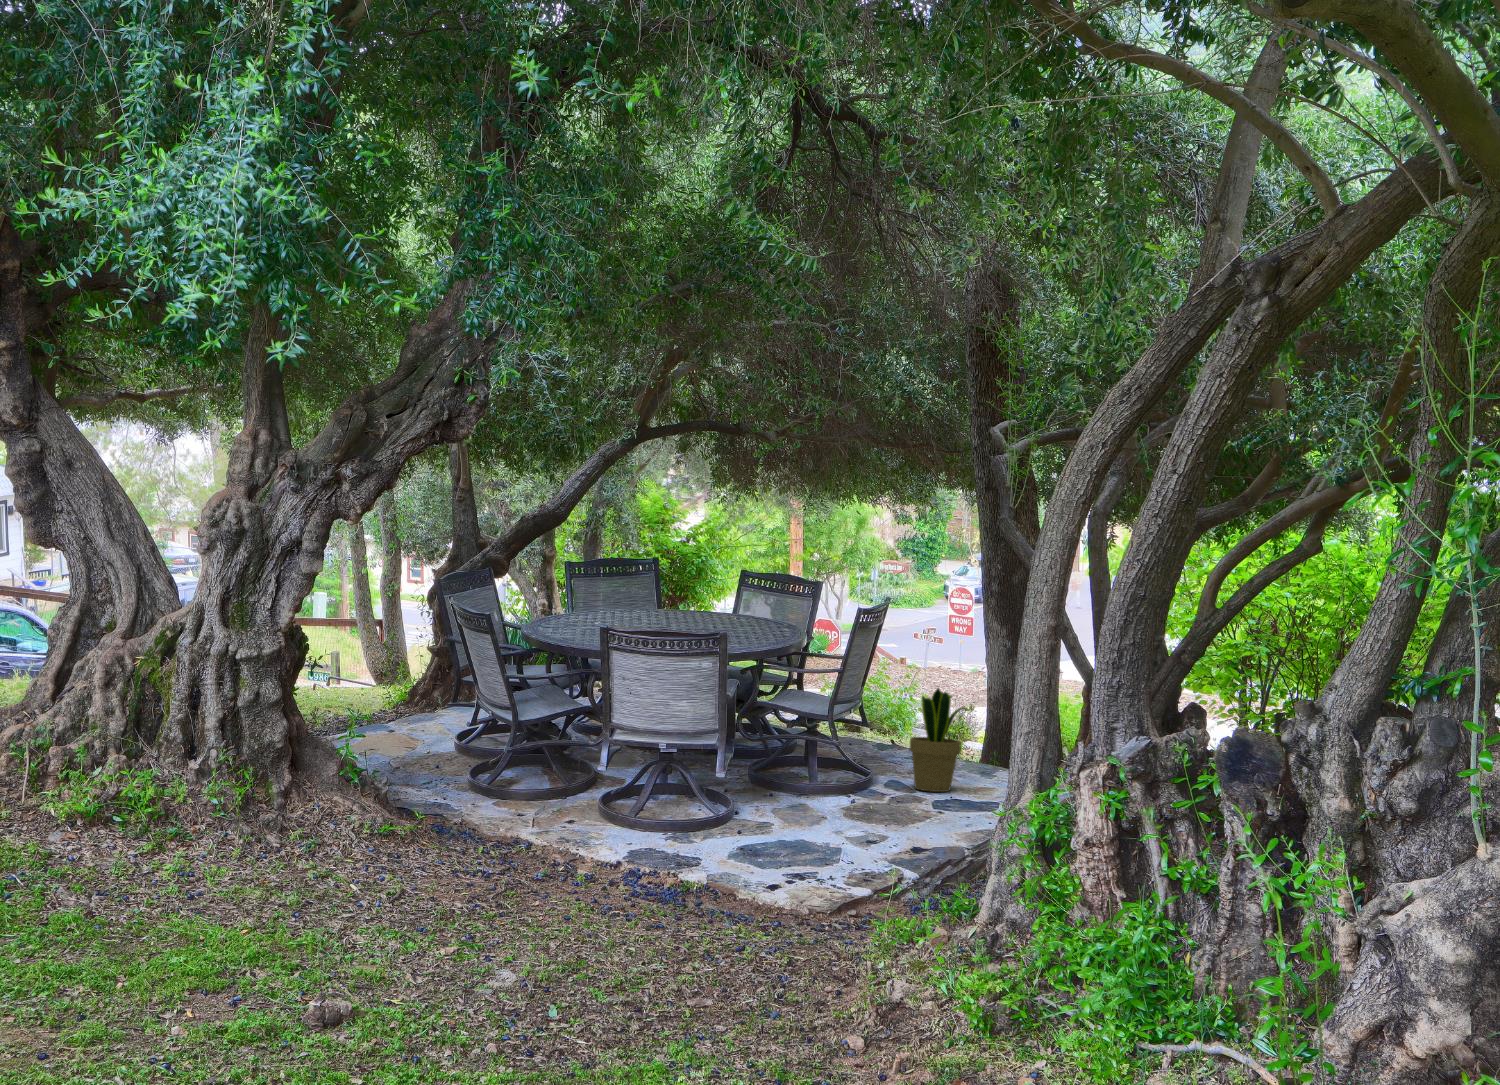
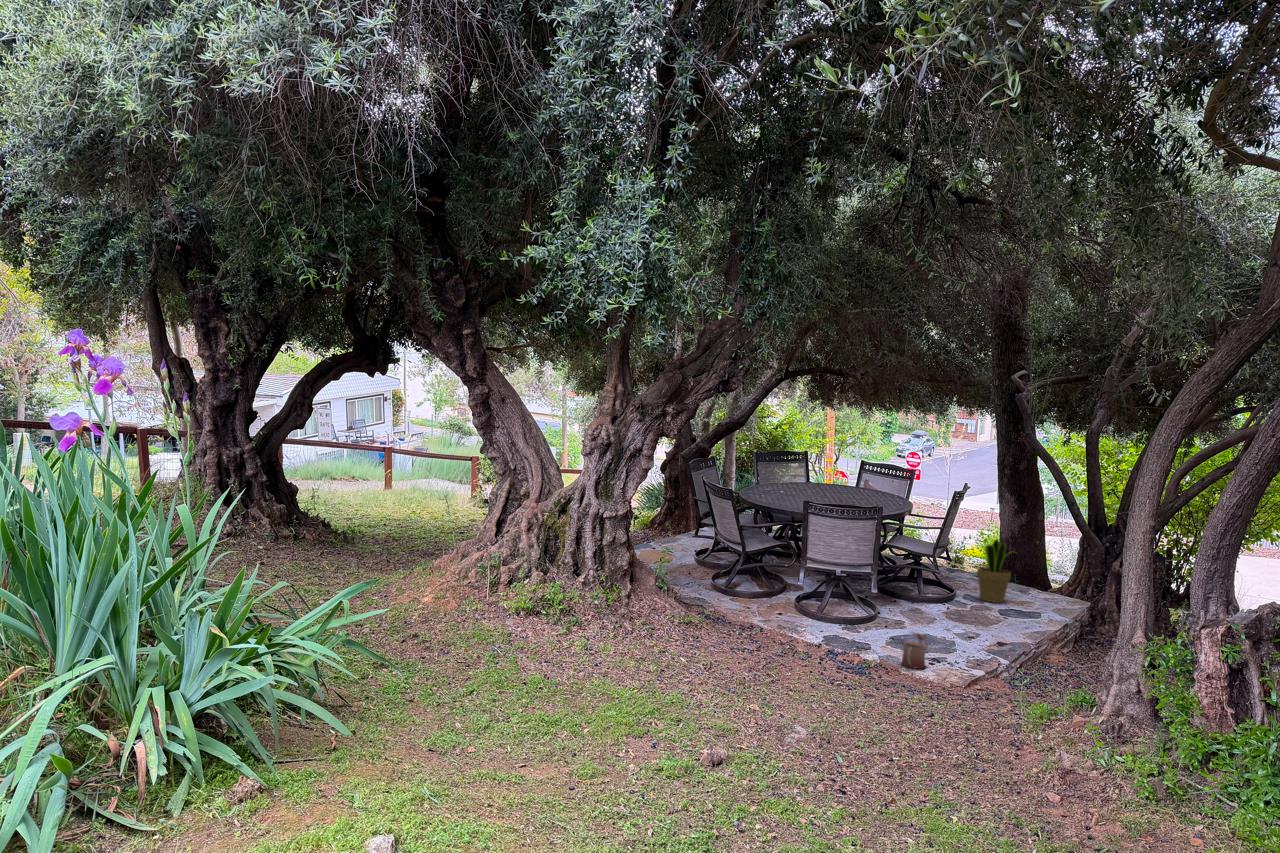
watering can: none [735,826,779,884] -> present [902,632,927,669]

